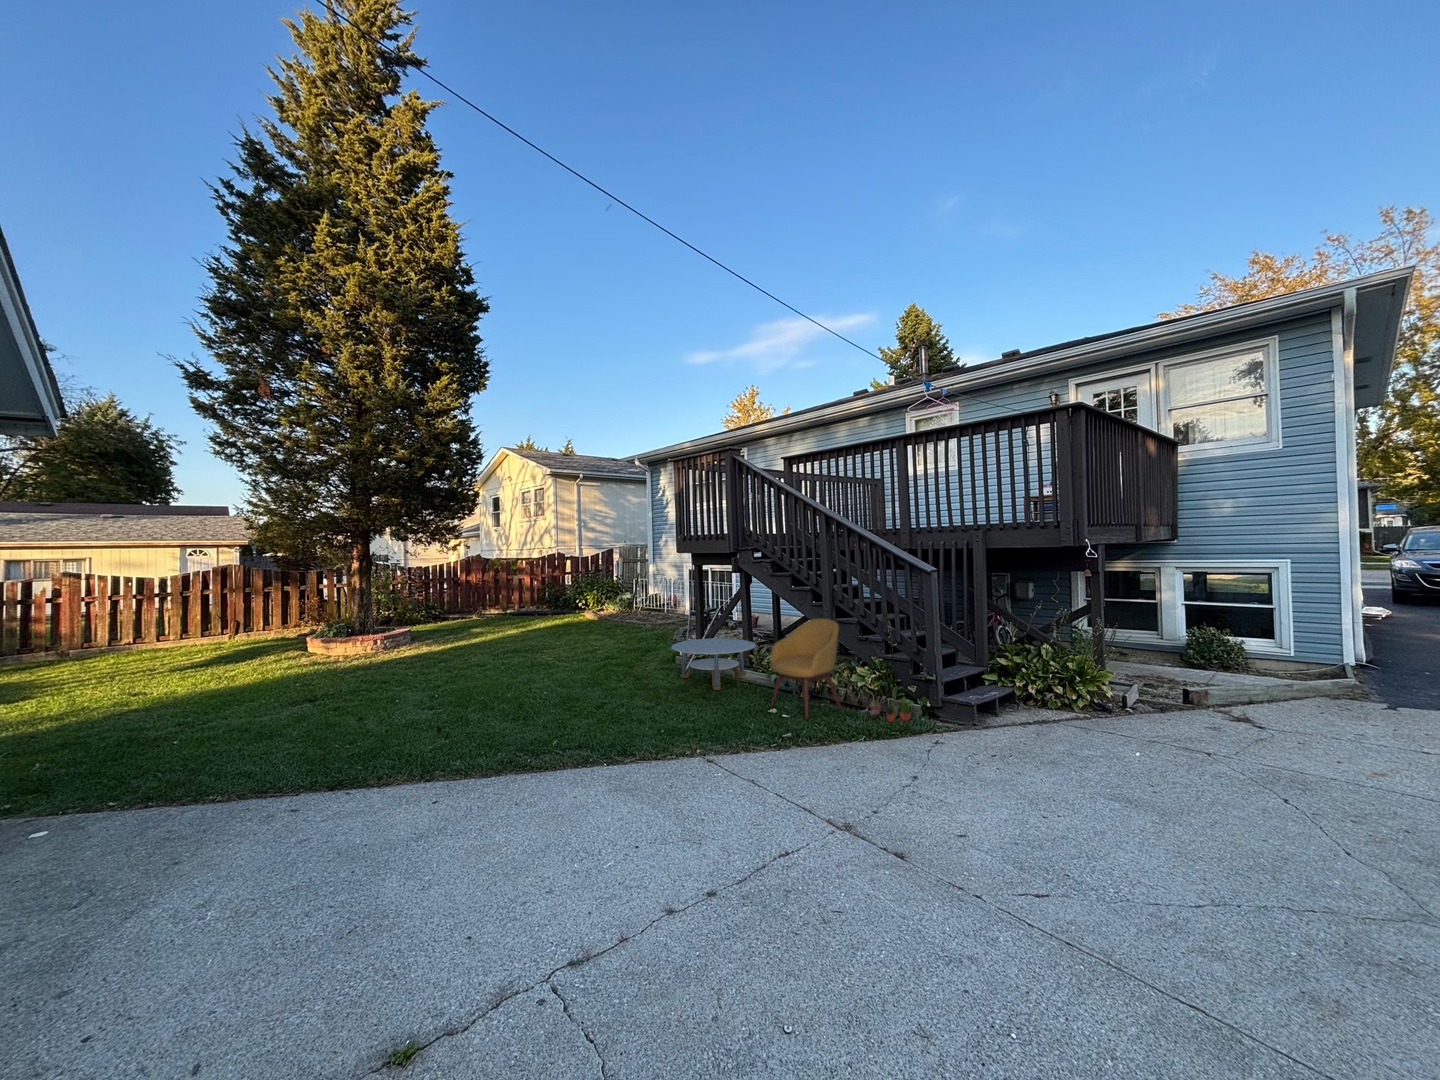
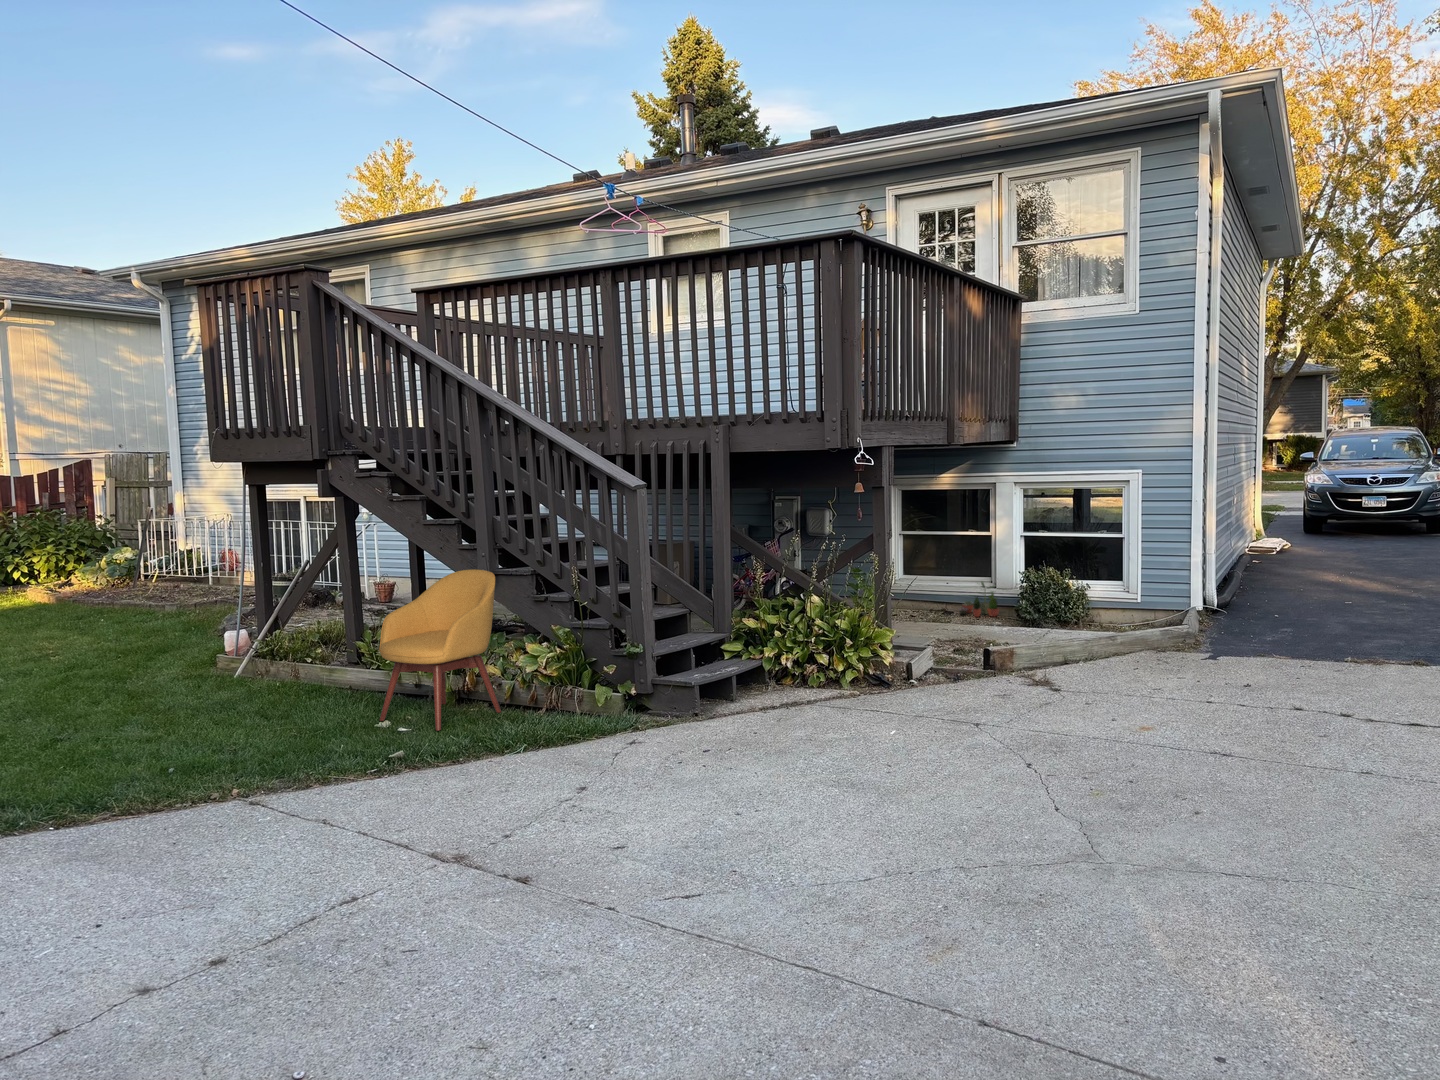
round table: present [671,638,756,690] -> none [199,618,366,705]
potted plant: present [869,685,911,722] -> present [958,582,999,617]

